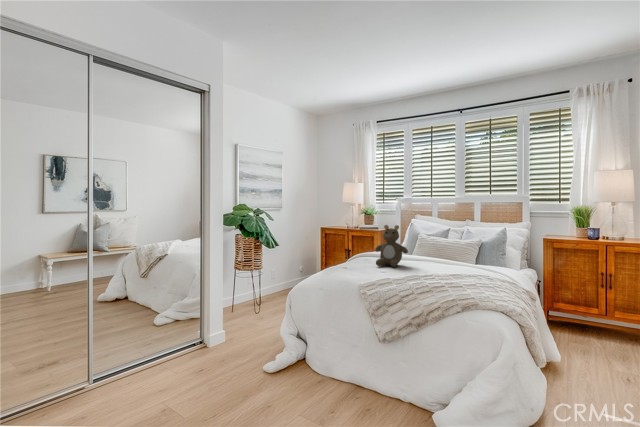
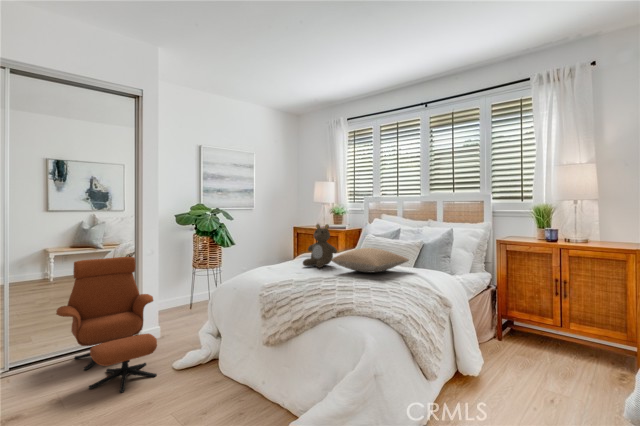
pillow: none [415,248,484,270] -> present [332,248,409,273]
lounge chair: none [139,259,255,395] -> present [56,257,157,393]

